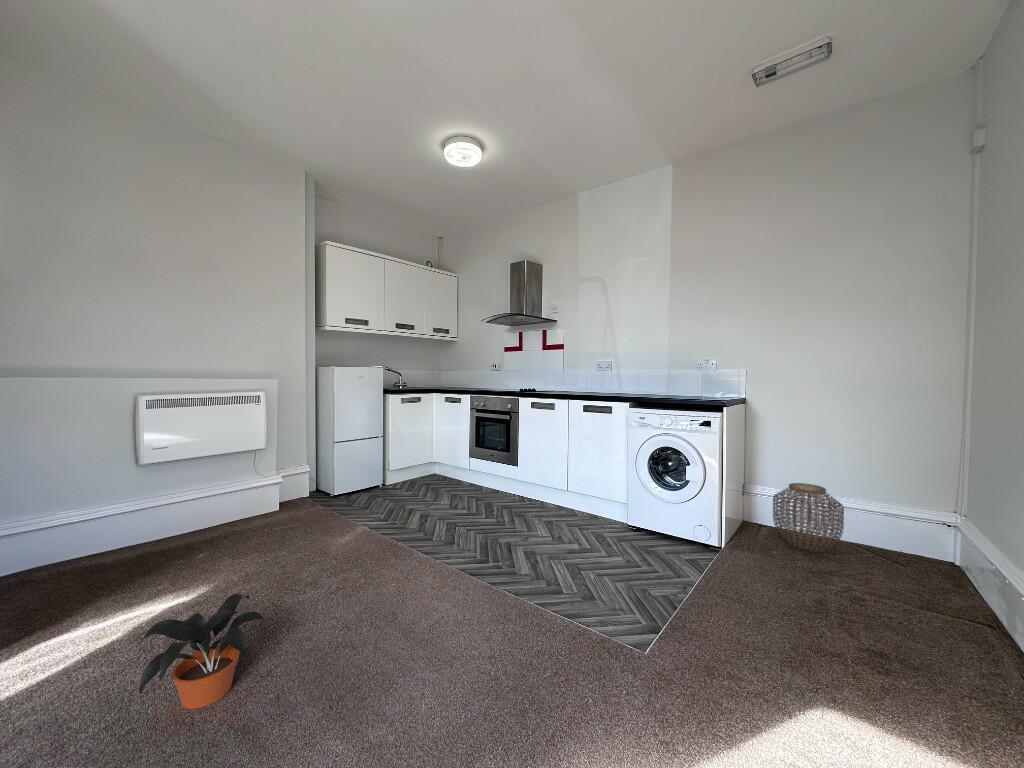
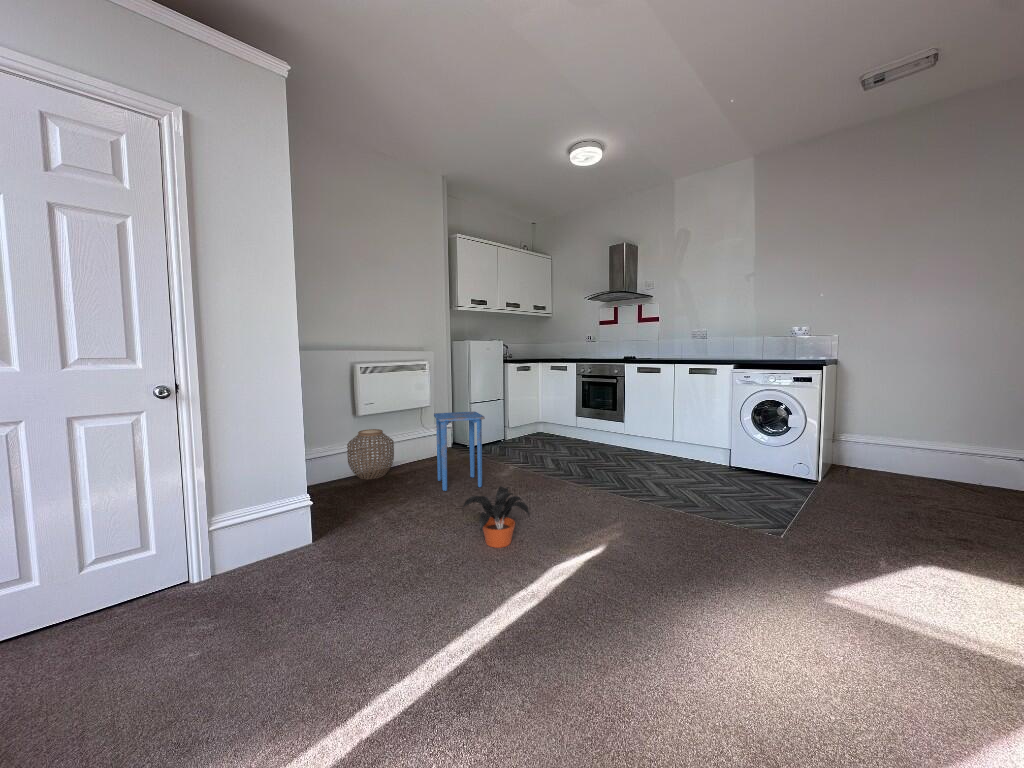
side table: none [220,460,299,576] -> present [434,412,485,491]
woven basket: present [773,483,844,552] -> present [347,429,394,479]

